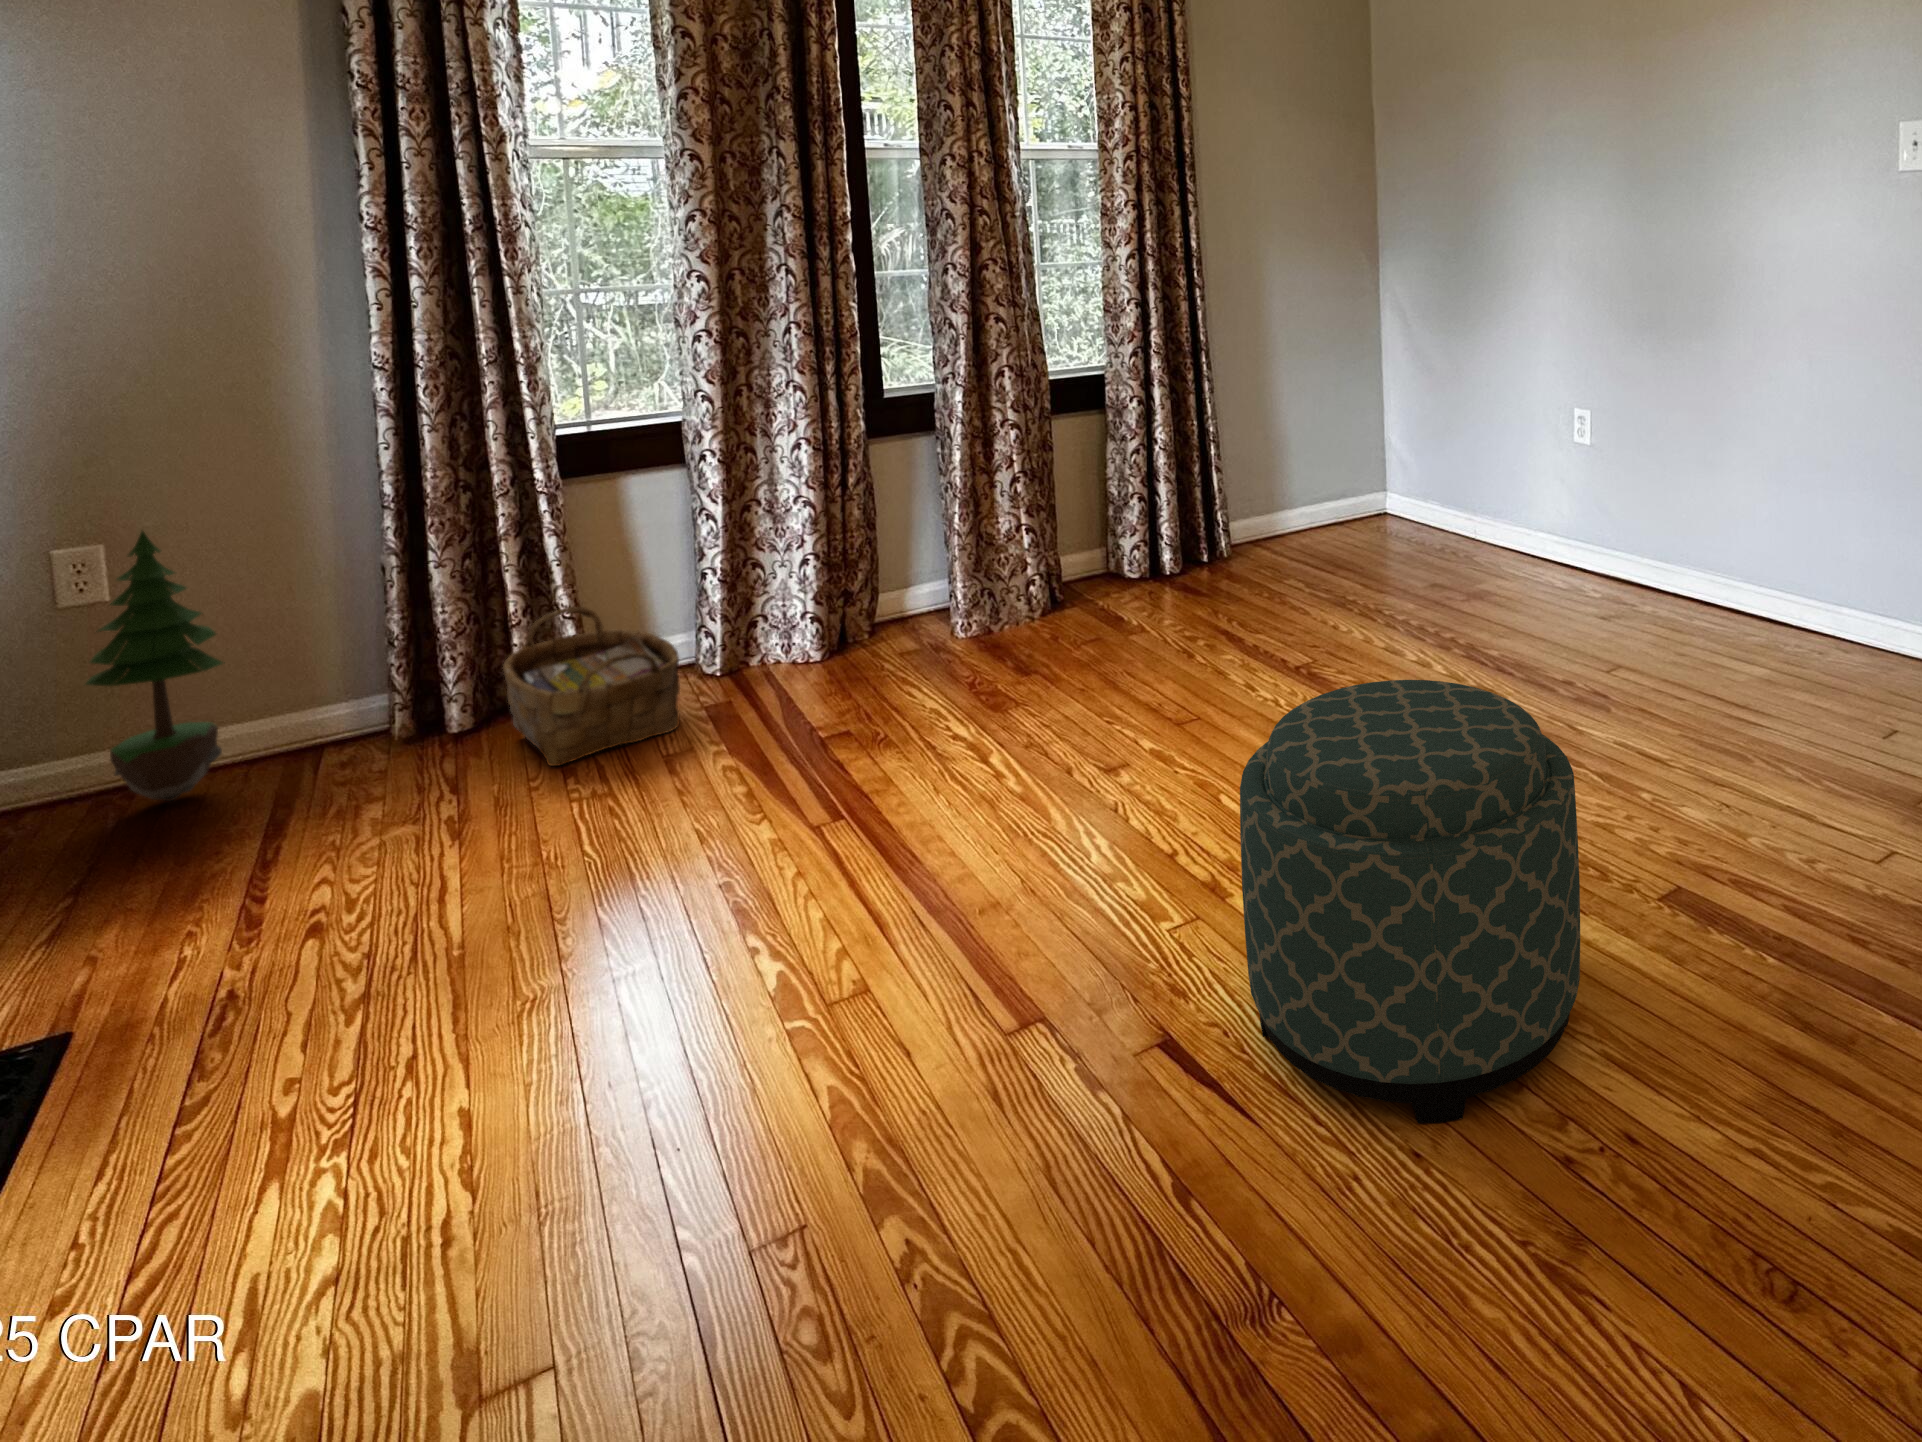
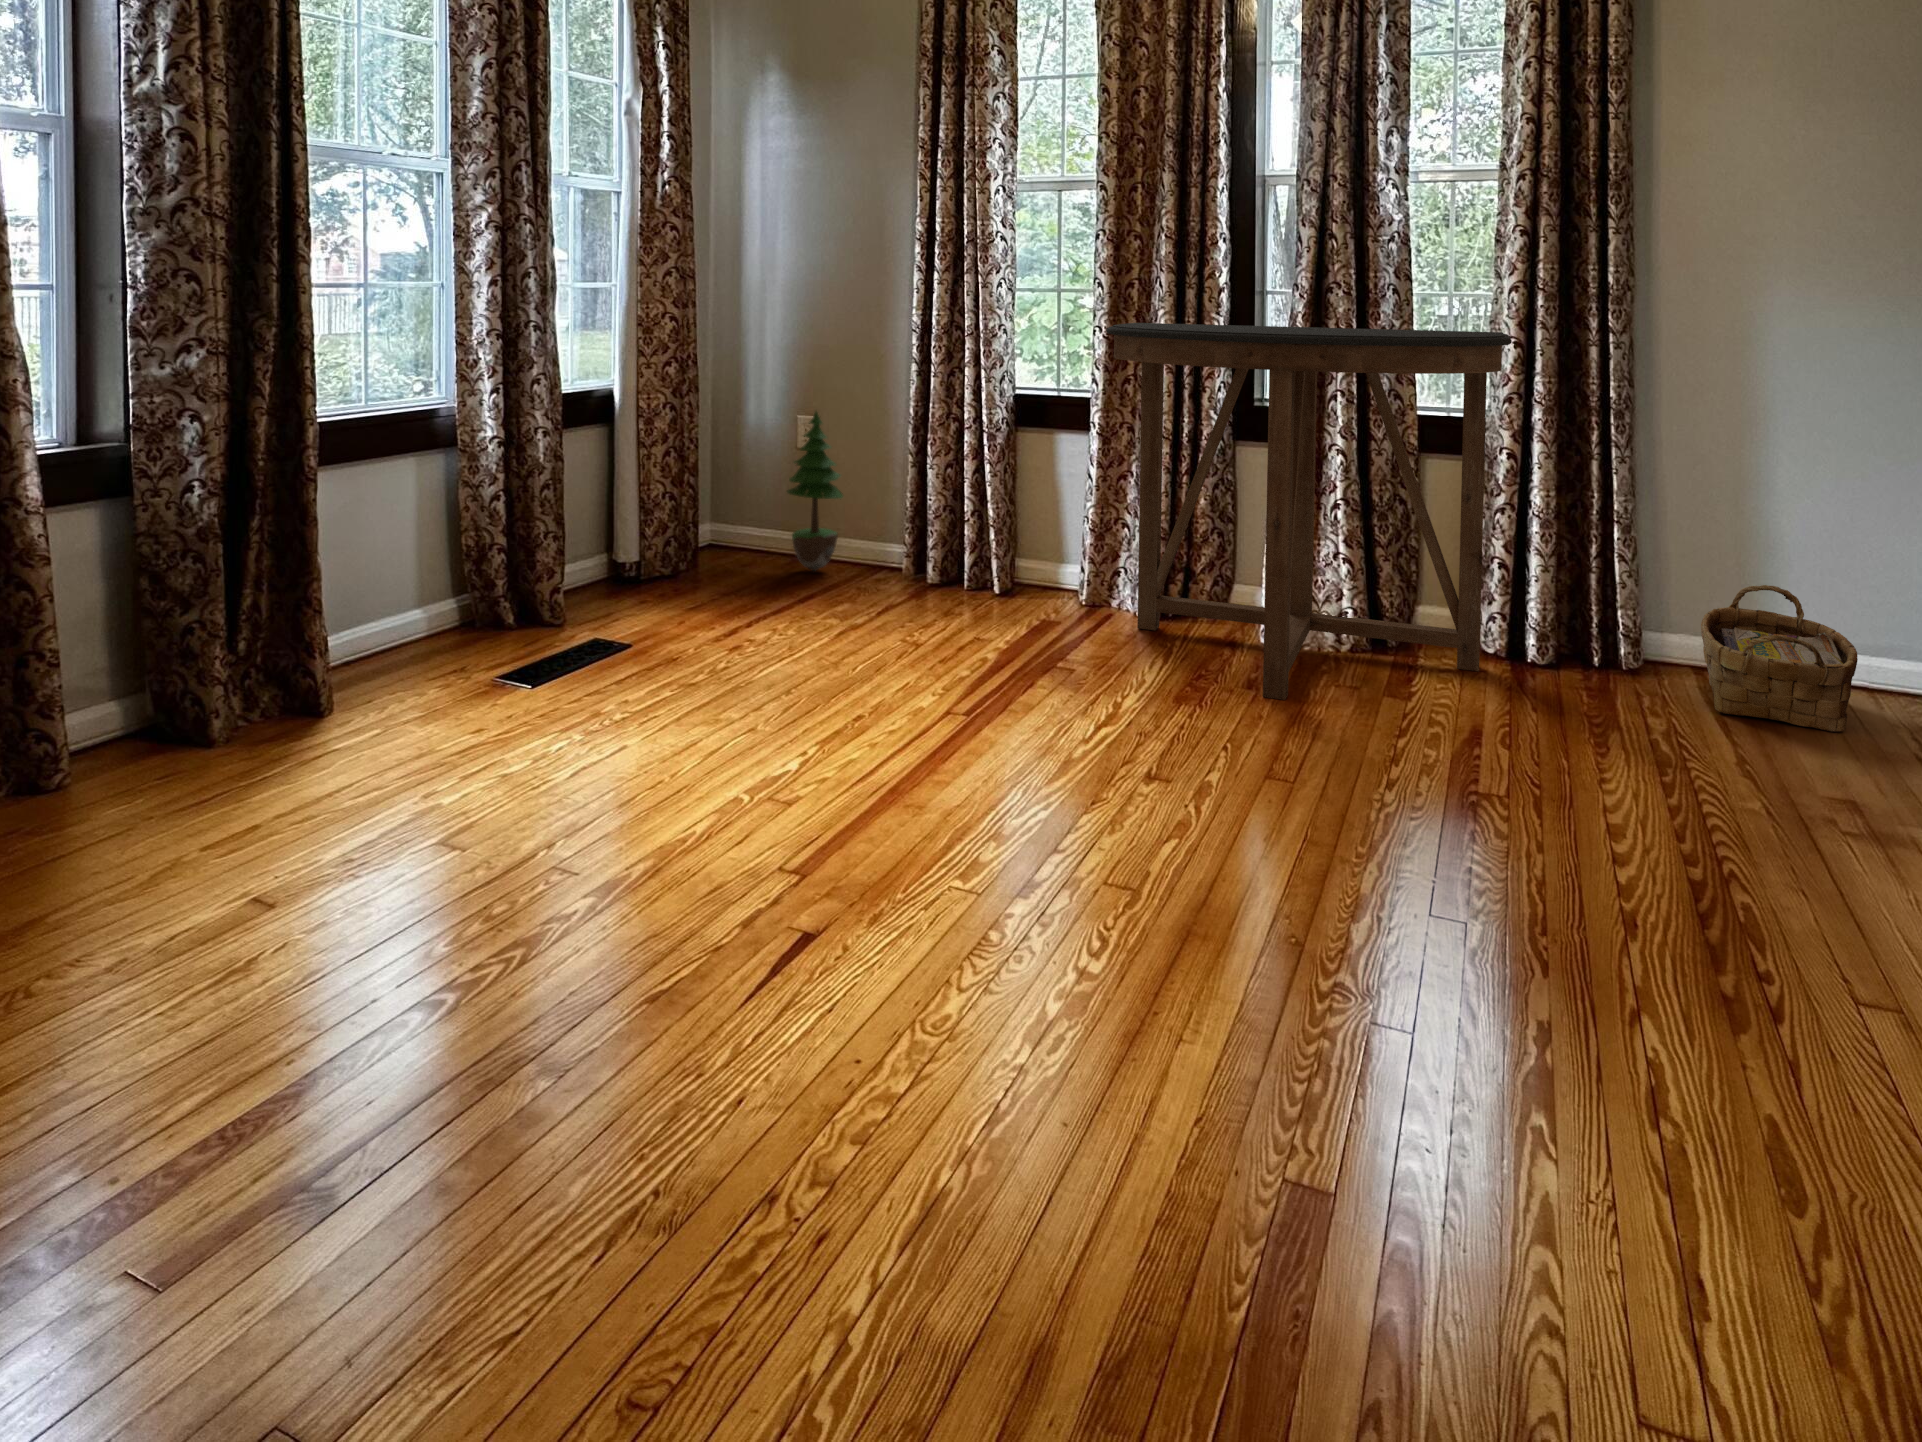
console table: none [768,295,1184,673] -> present [1106,323,1512,700]
woven basket: present [503,607,680,766] -> present [1701,585,1858,732]
ottoman: present [1240,680,1580,1123] -> none [755,702,1097,1142]

